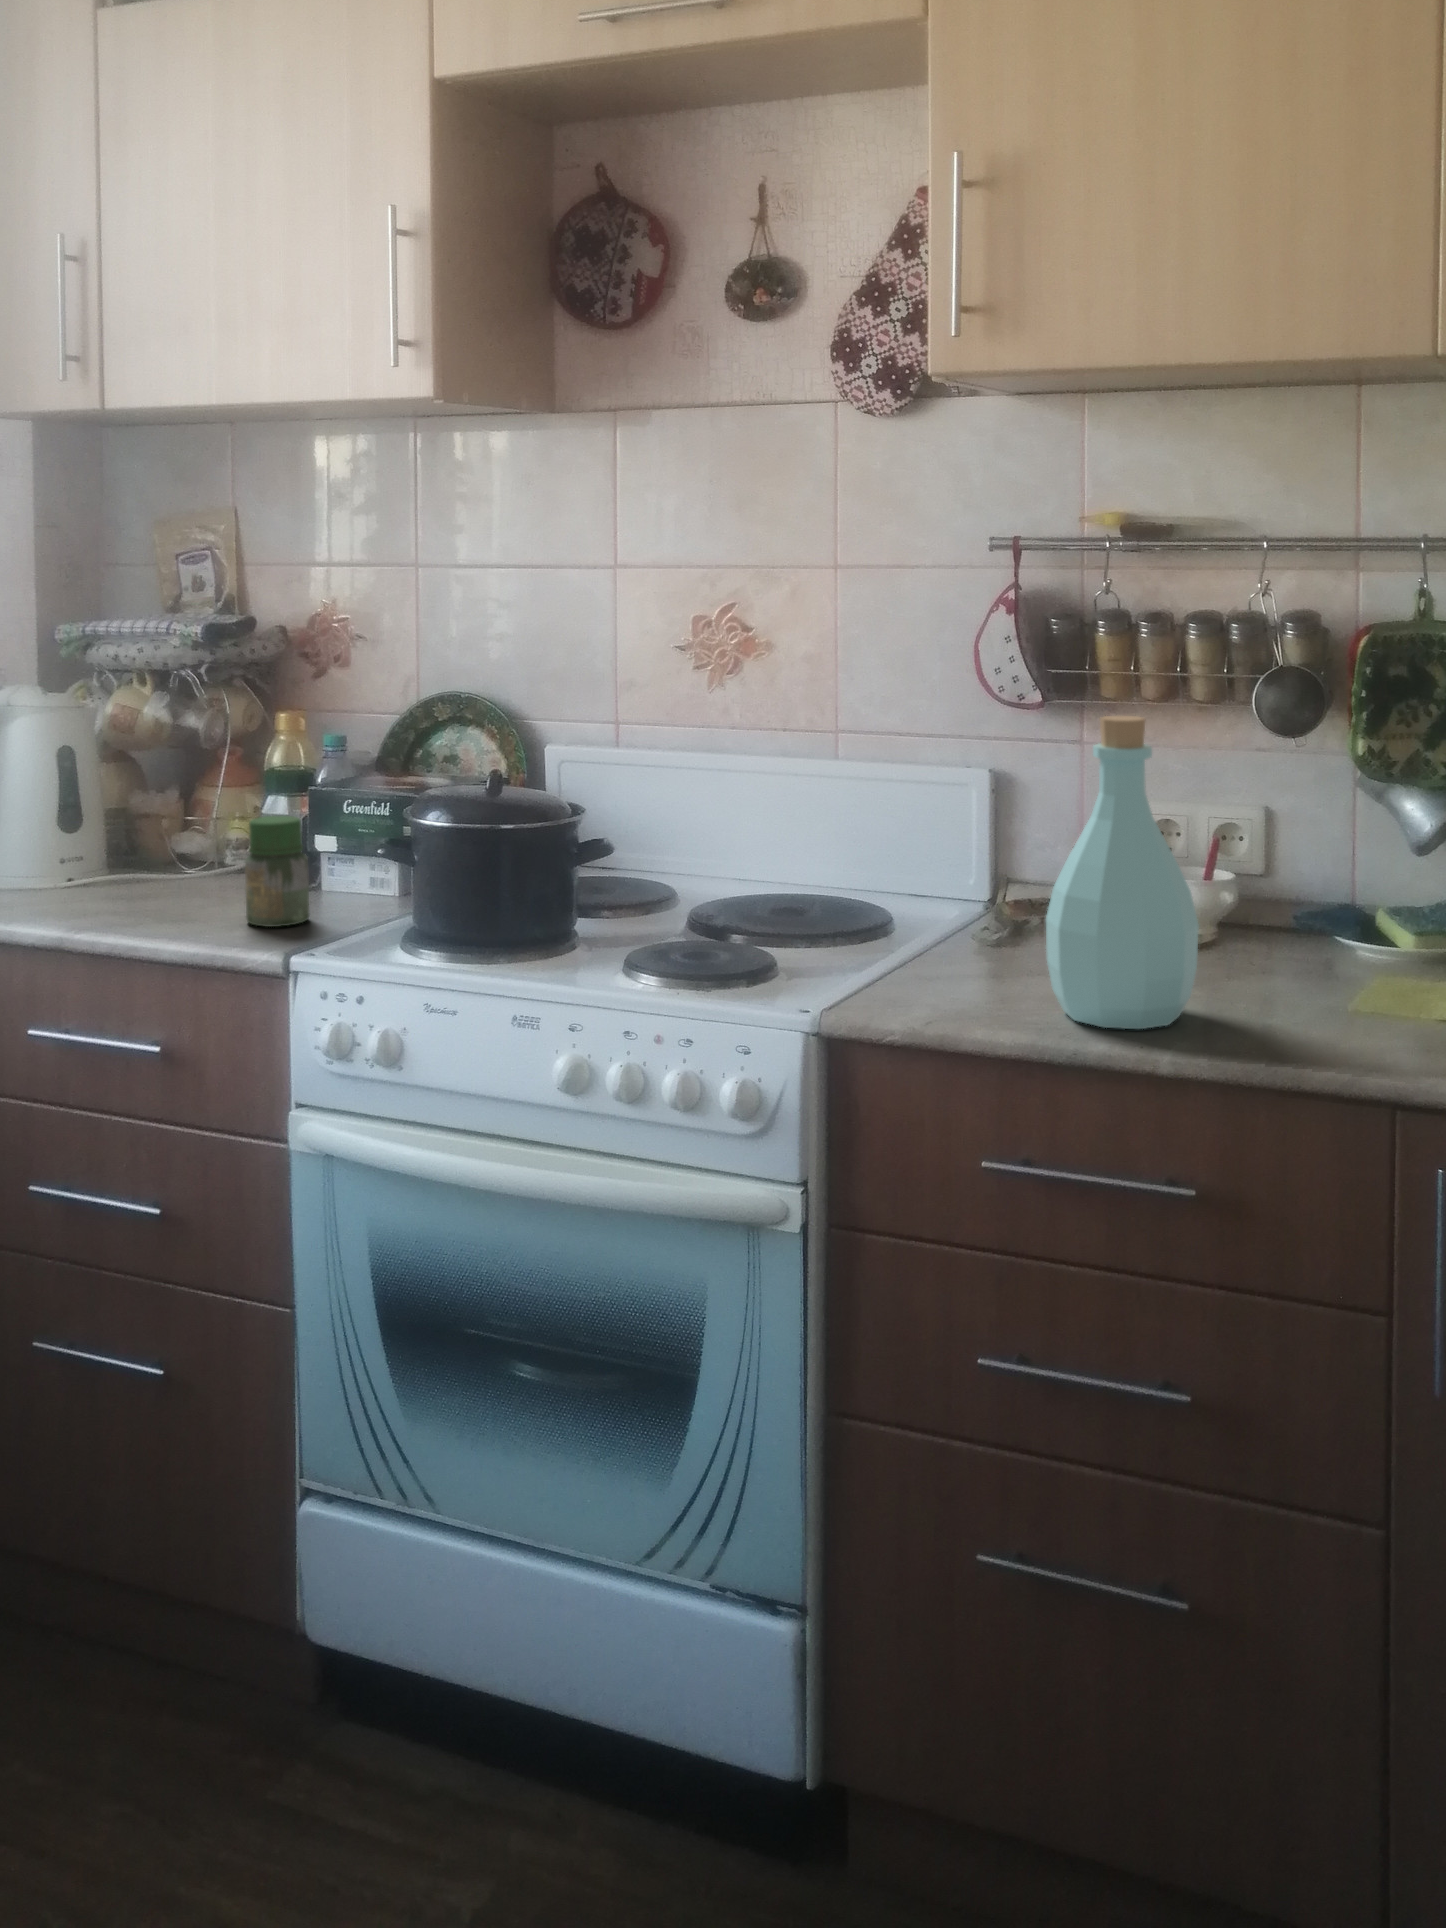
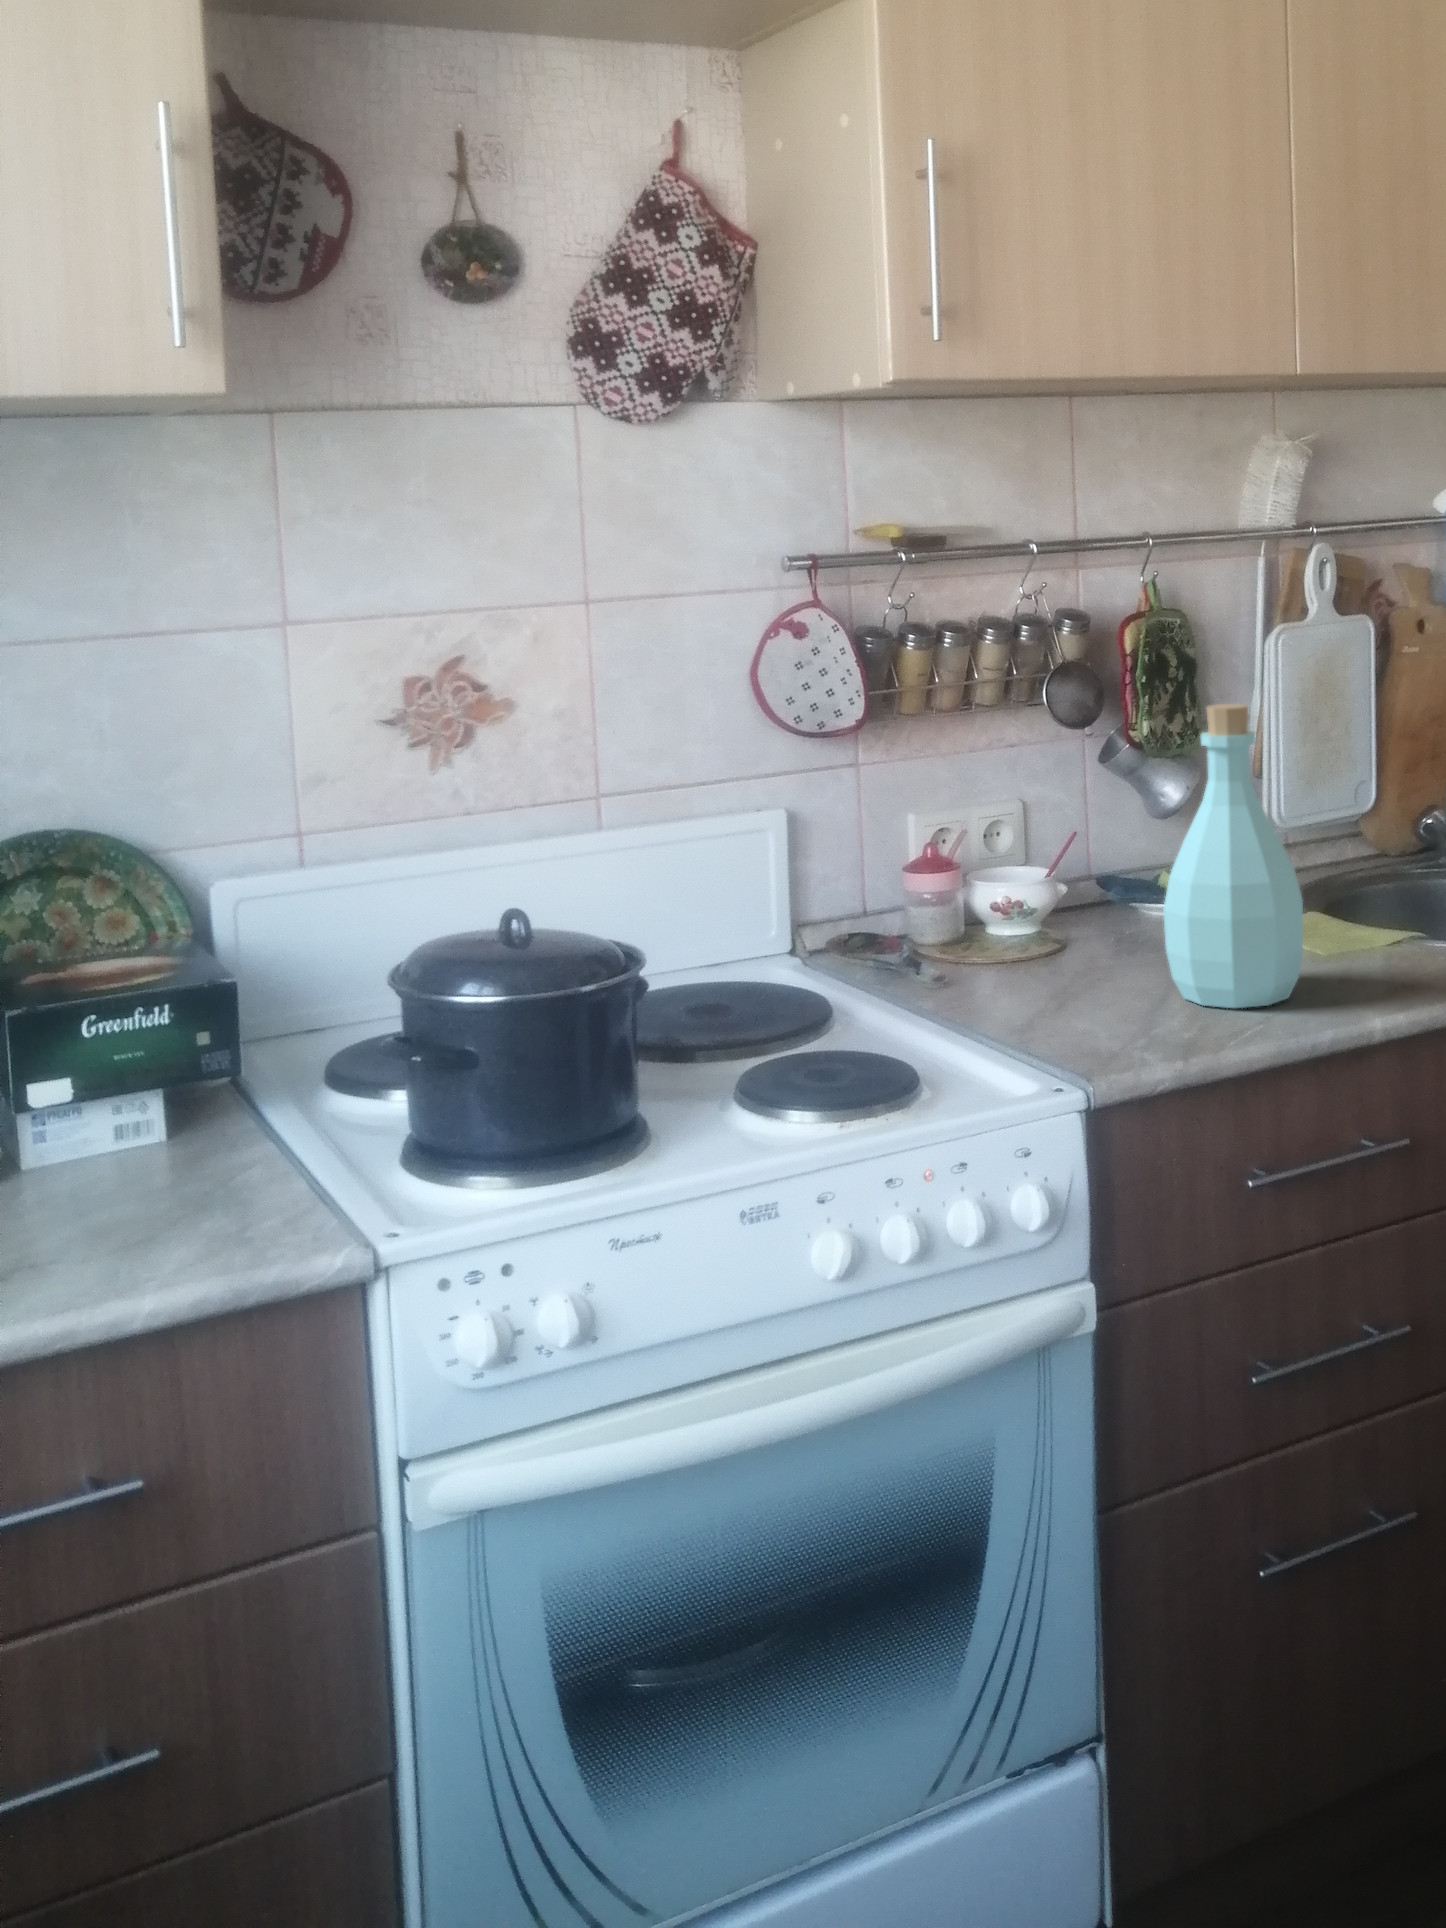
jar: present [245,816,310,927] -> none [79,1049,199,1244]

